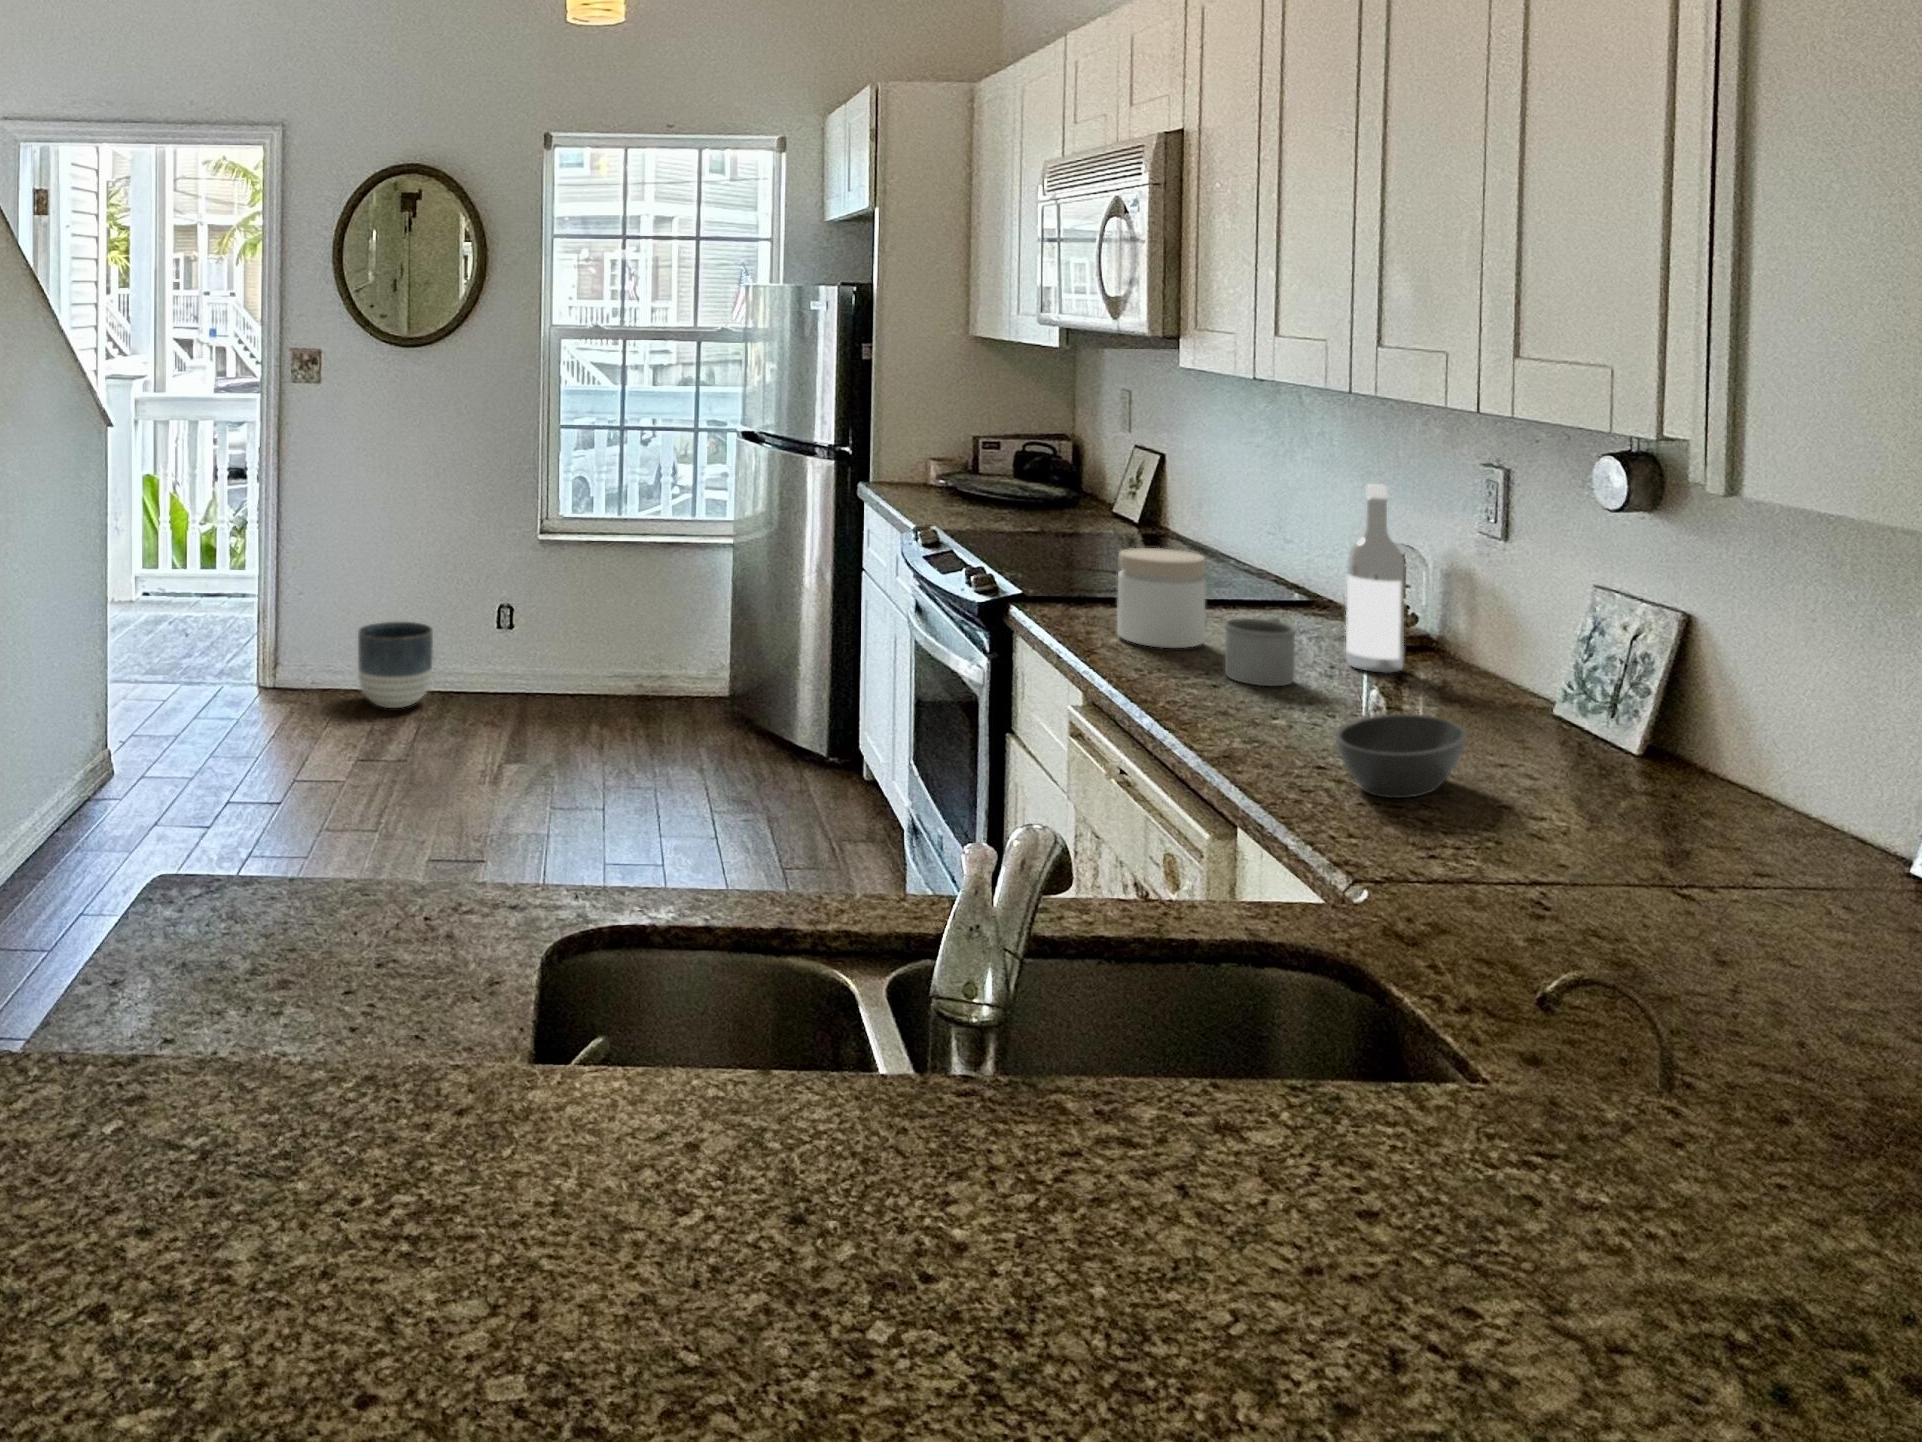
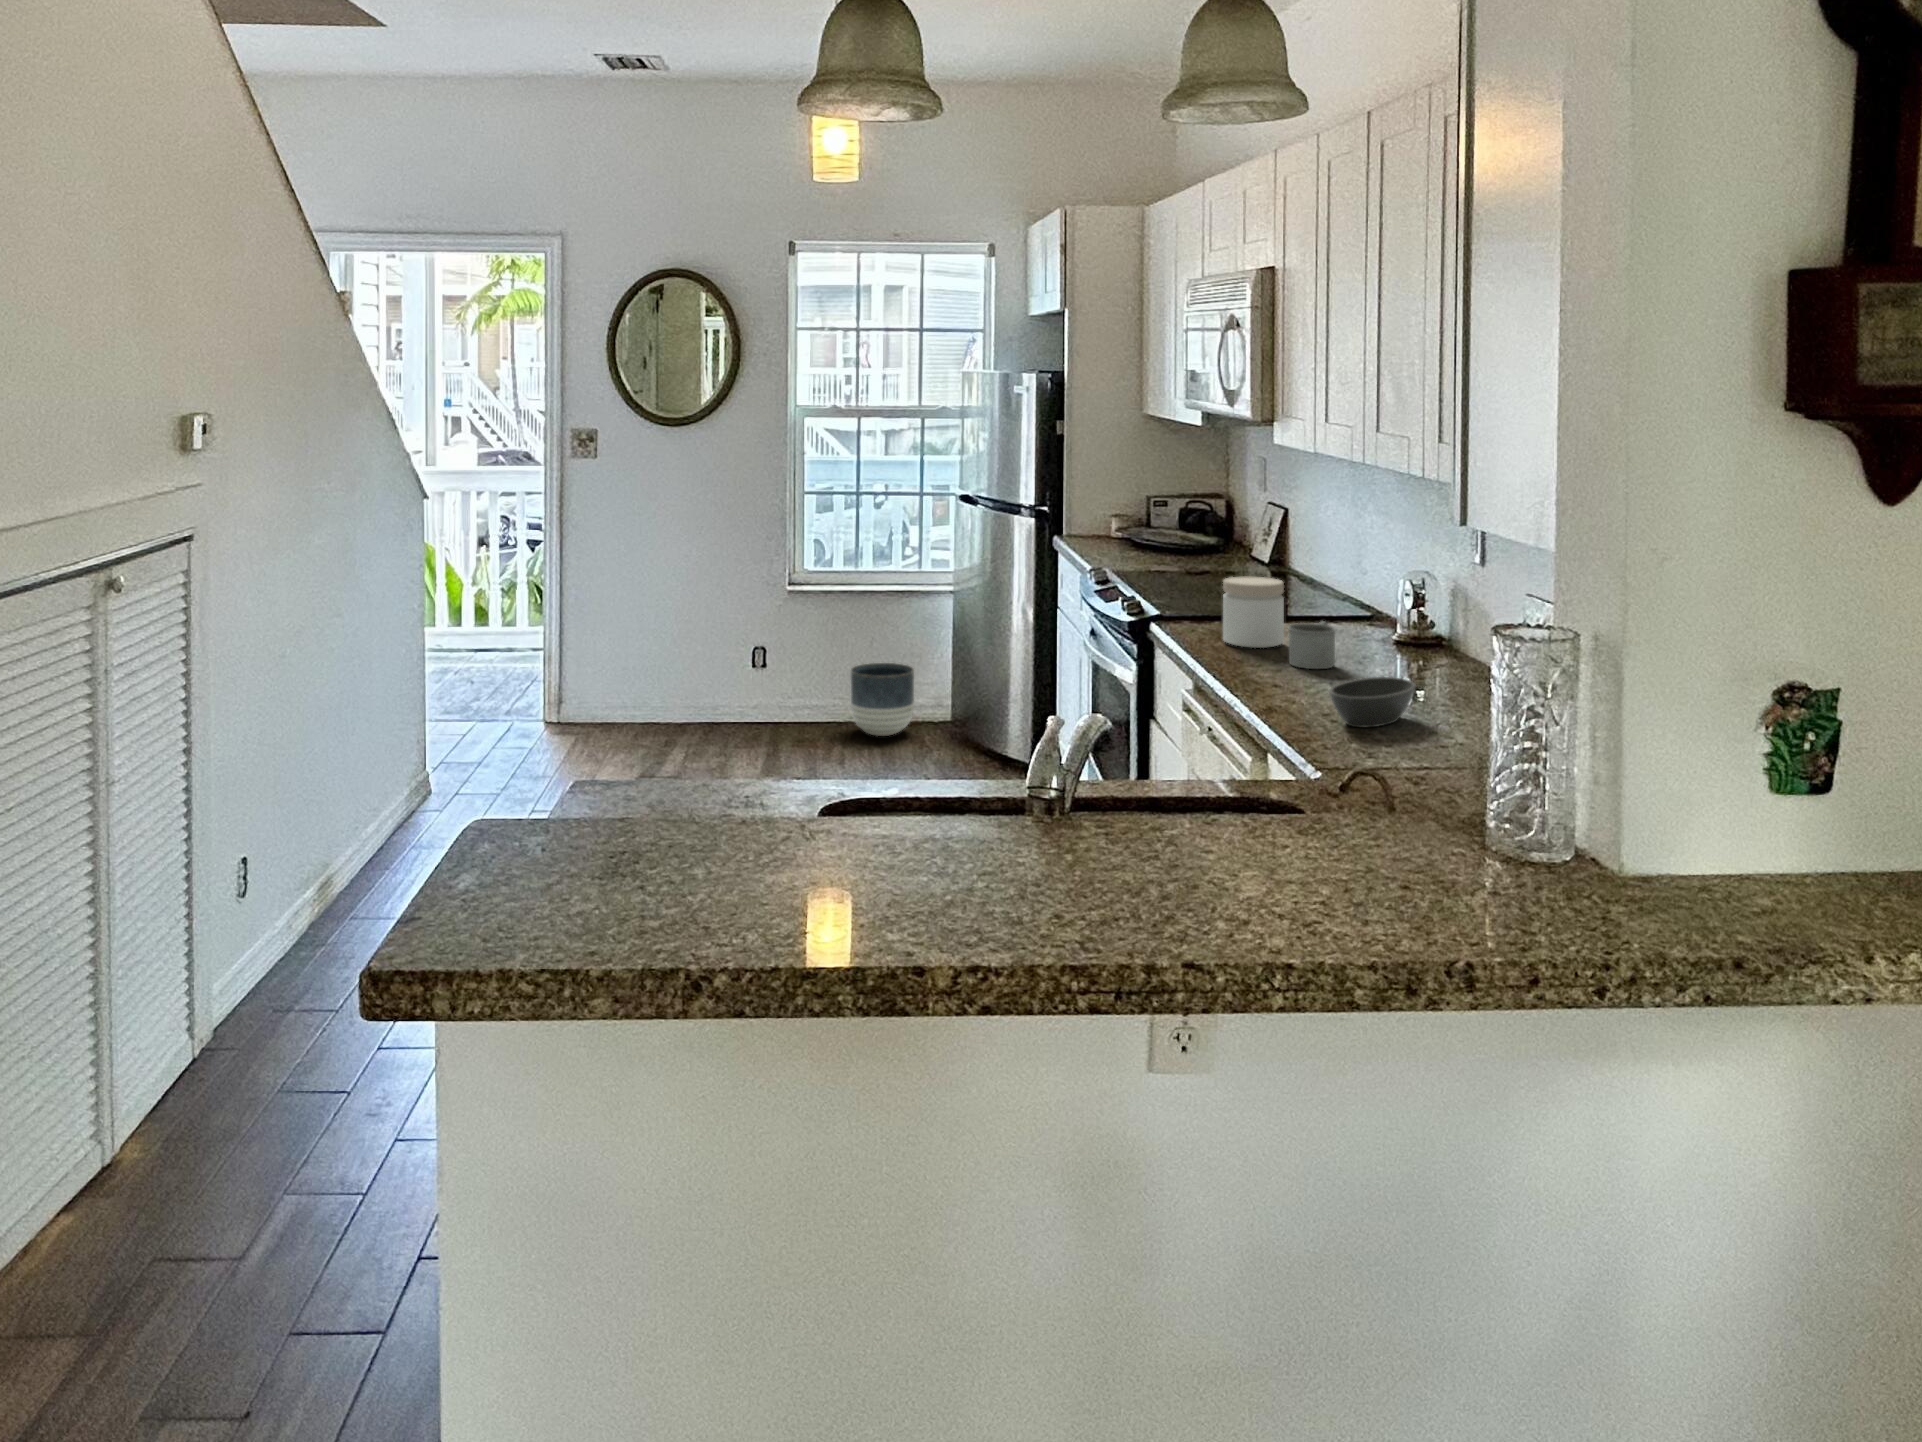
wine bottle: present [1346,484,1405,673] -> none [1377,526,1415,660]
planter: present [358,622,433,708] -> present [850,663,914,736]

